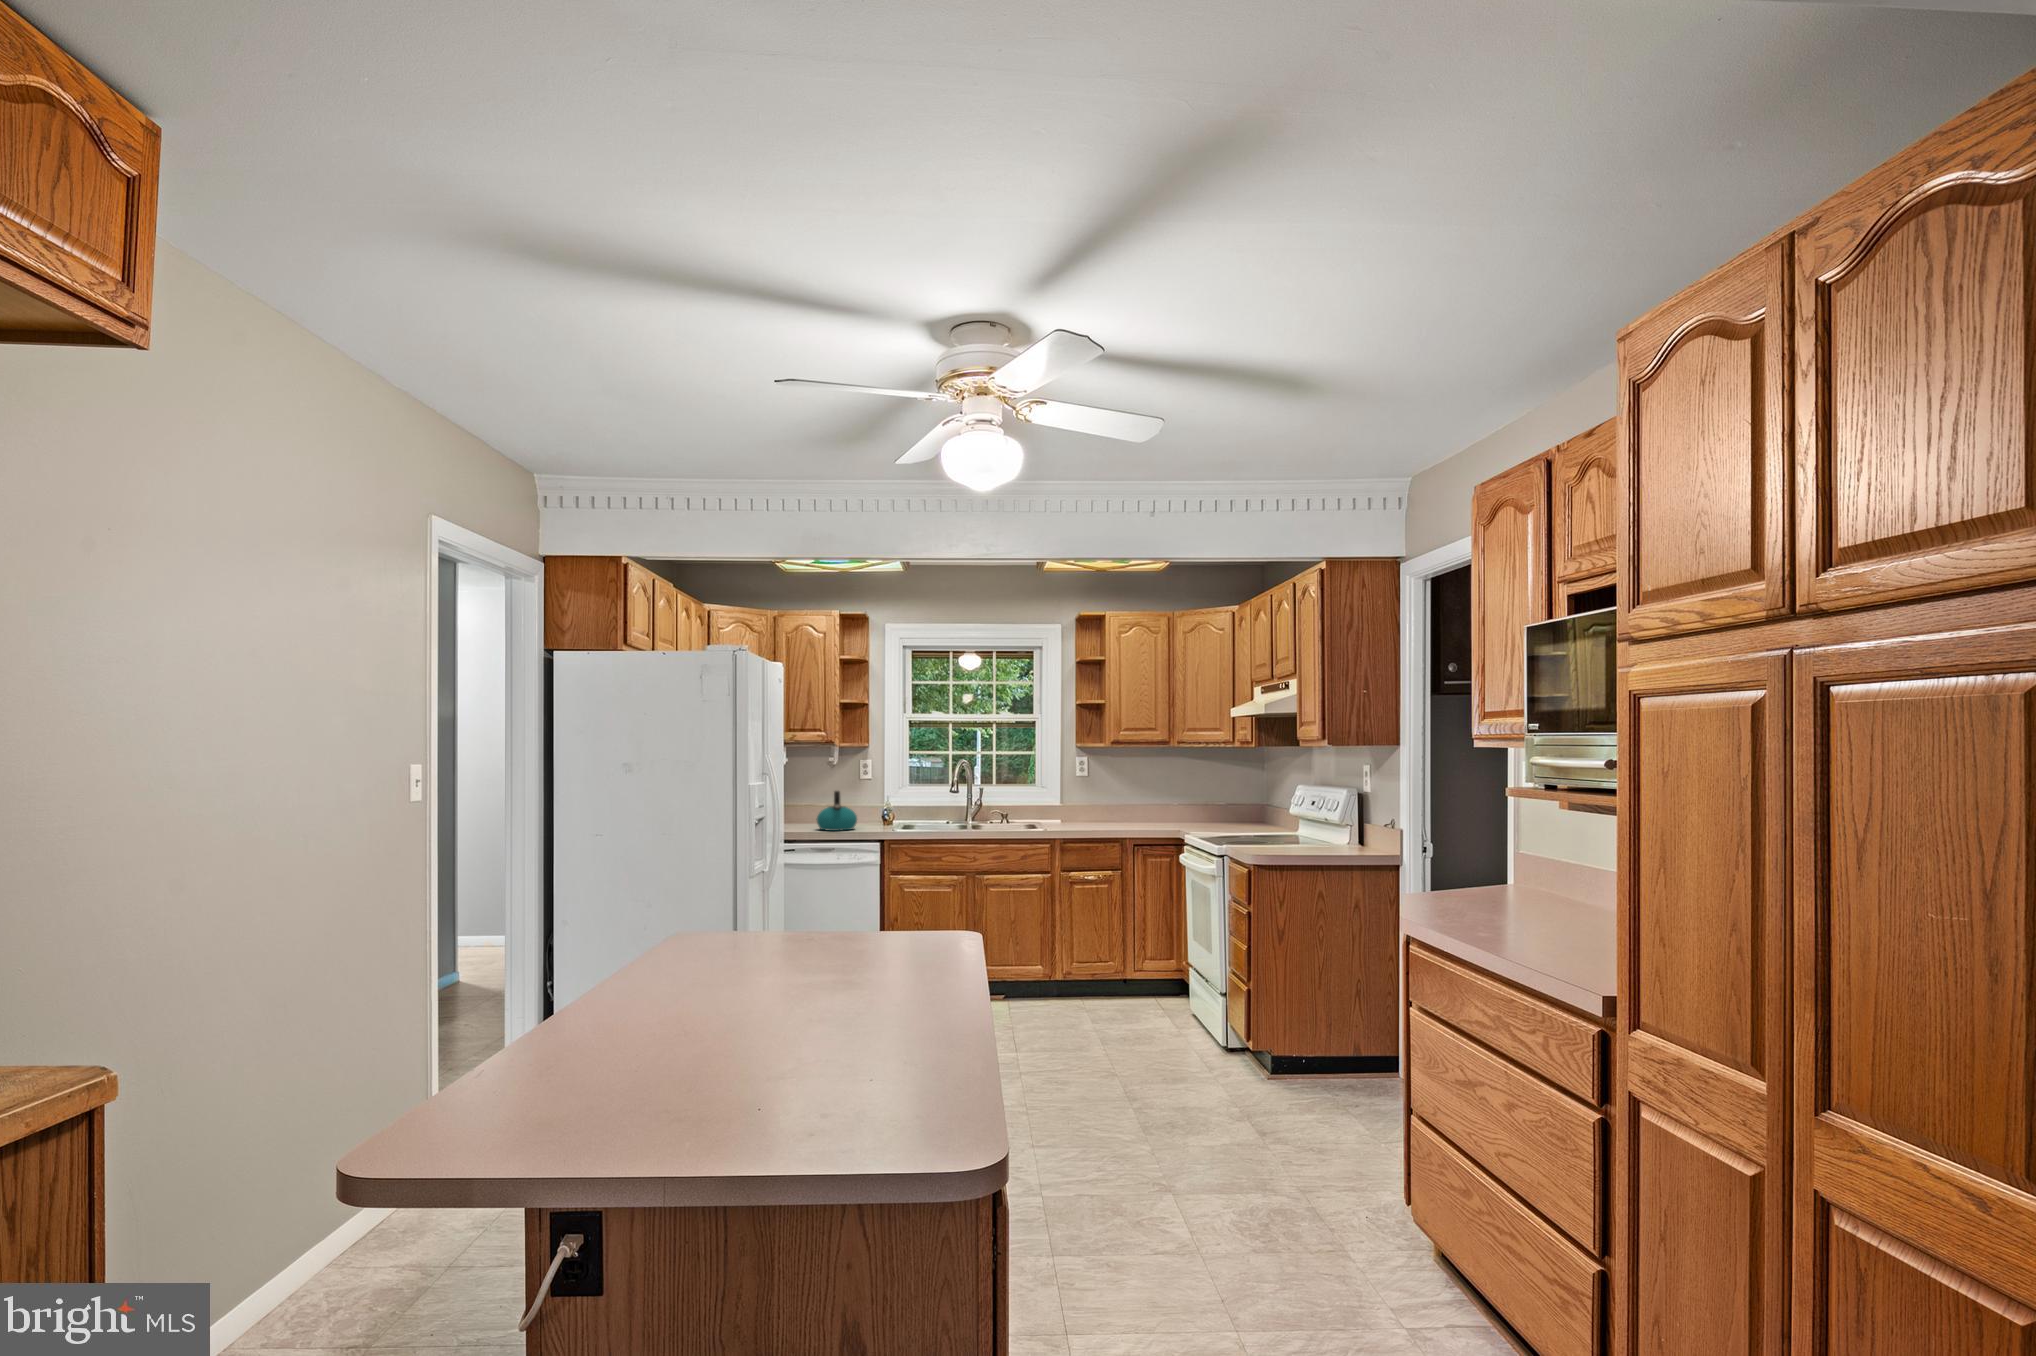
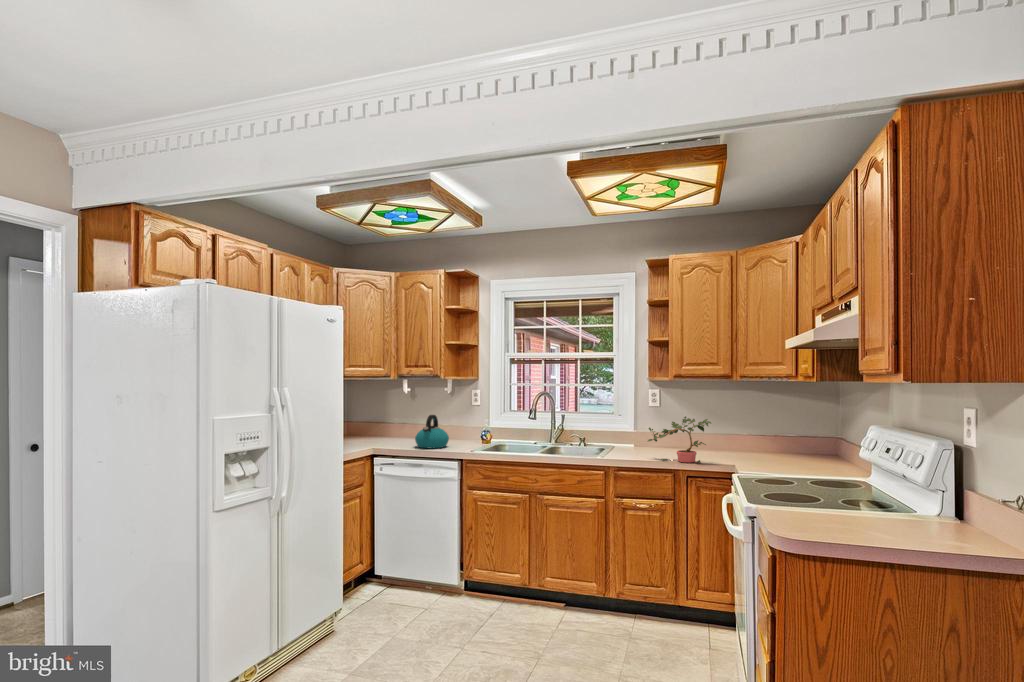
potted plant: none [1093,784,1160,831] -> present [648,416,711,463]

